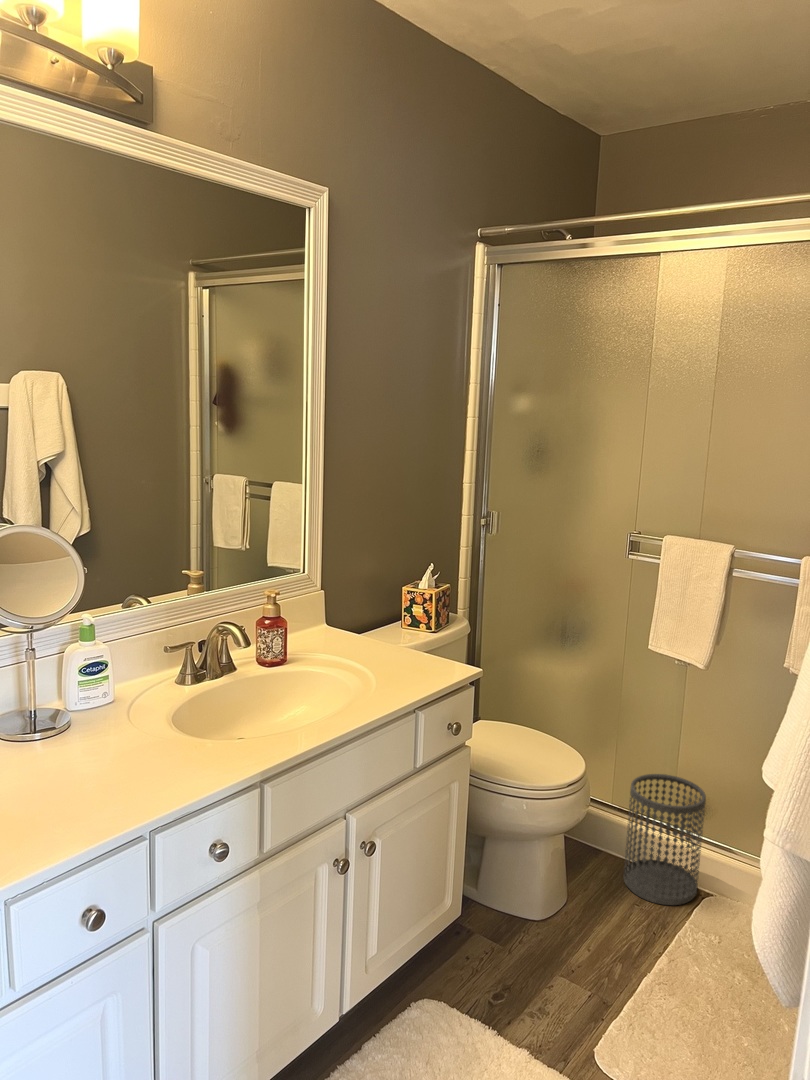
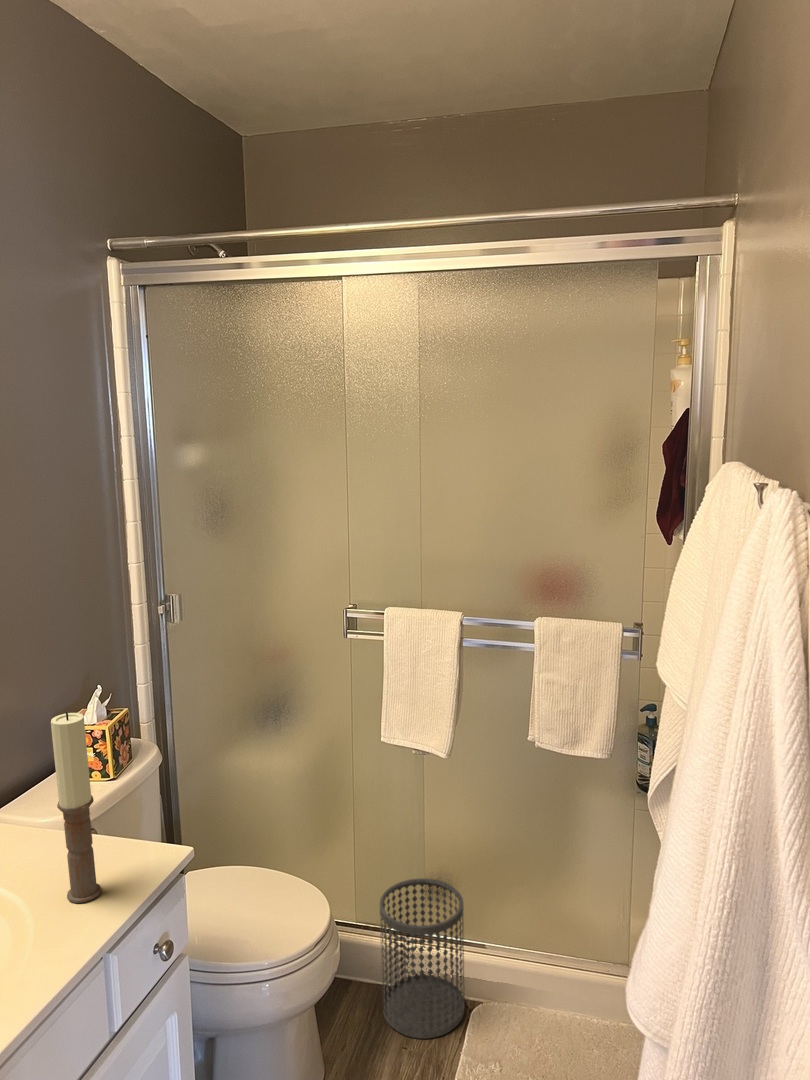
candle: none [399,542,424,678] -> present [51,712,101,903]

